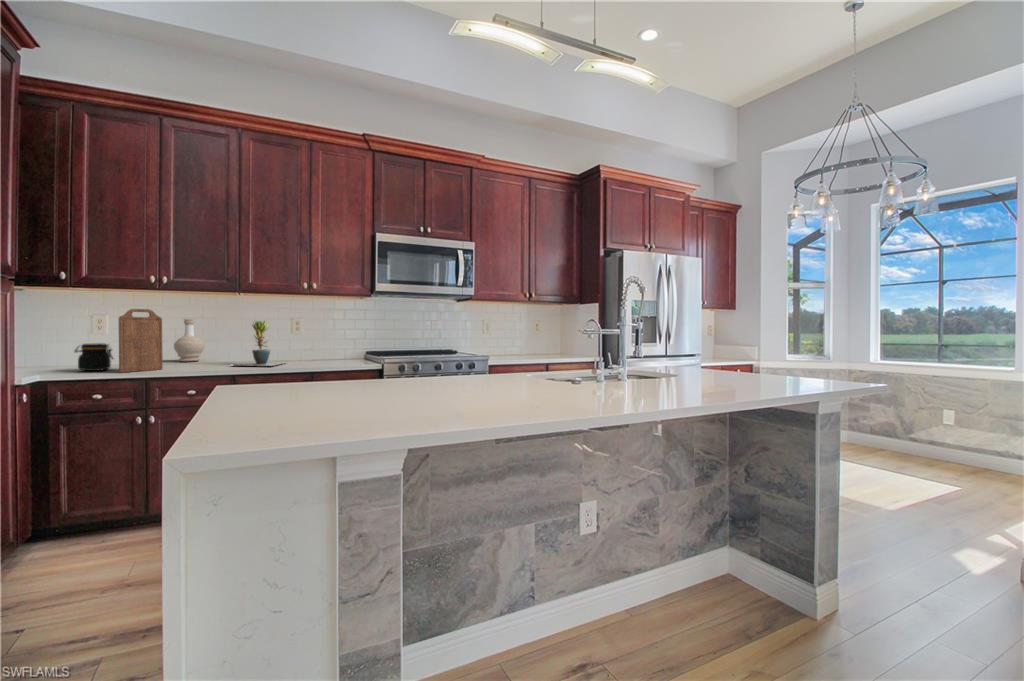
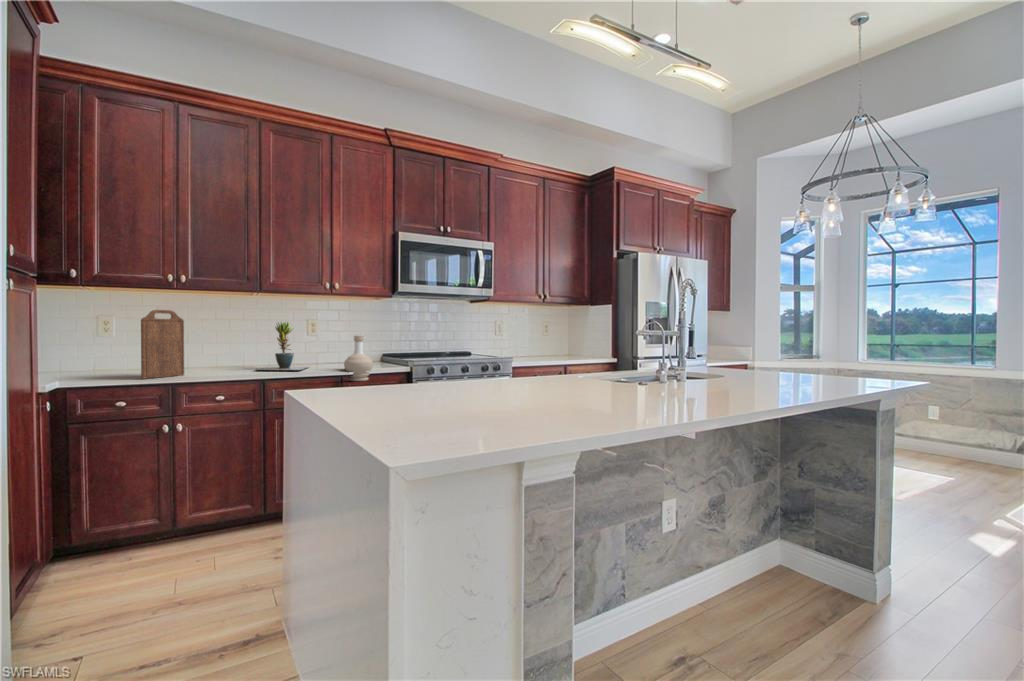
bottle: present [174,319,205,361] -> present [344,335,373,381]
jar: present [75,343,113,371] -> none [88,347,130,377]

